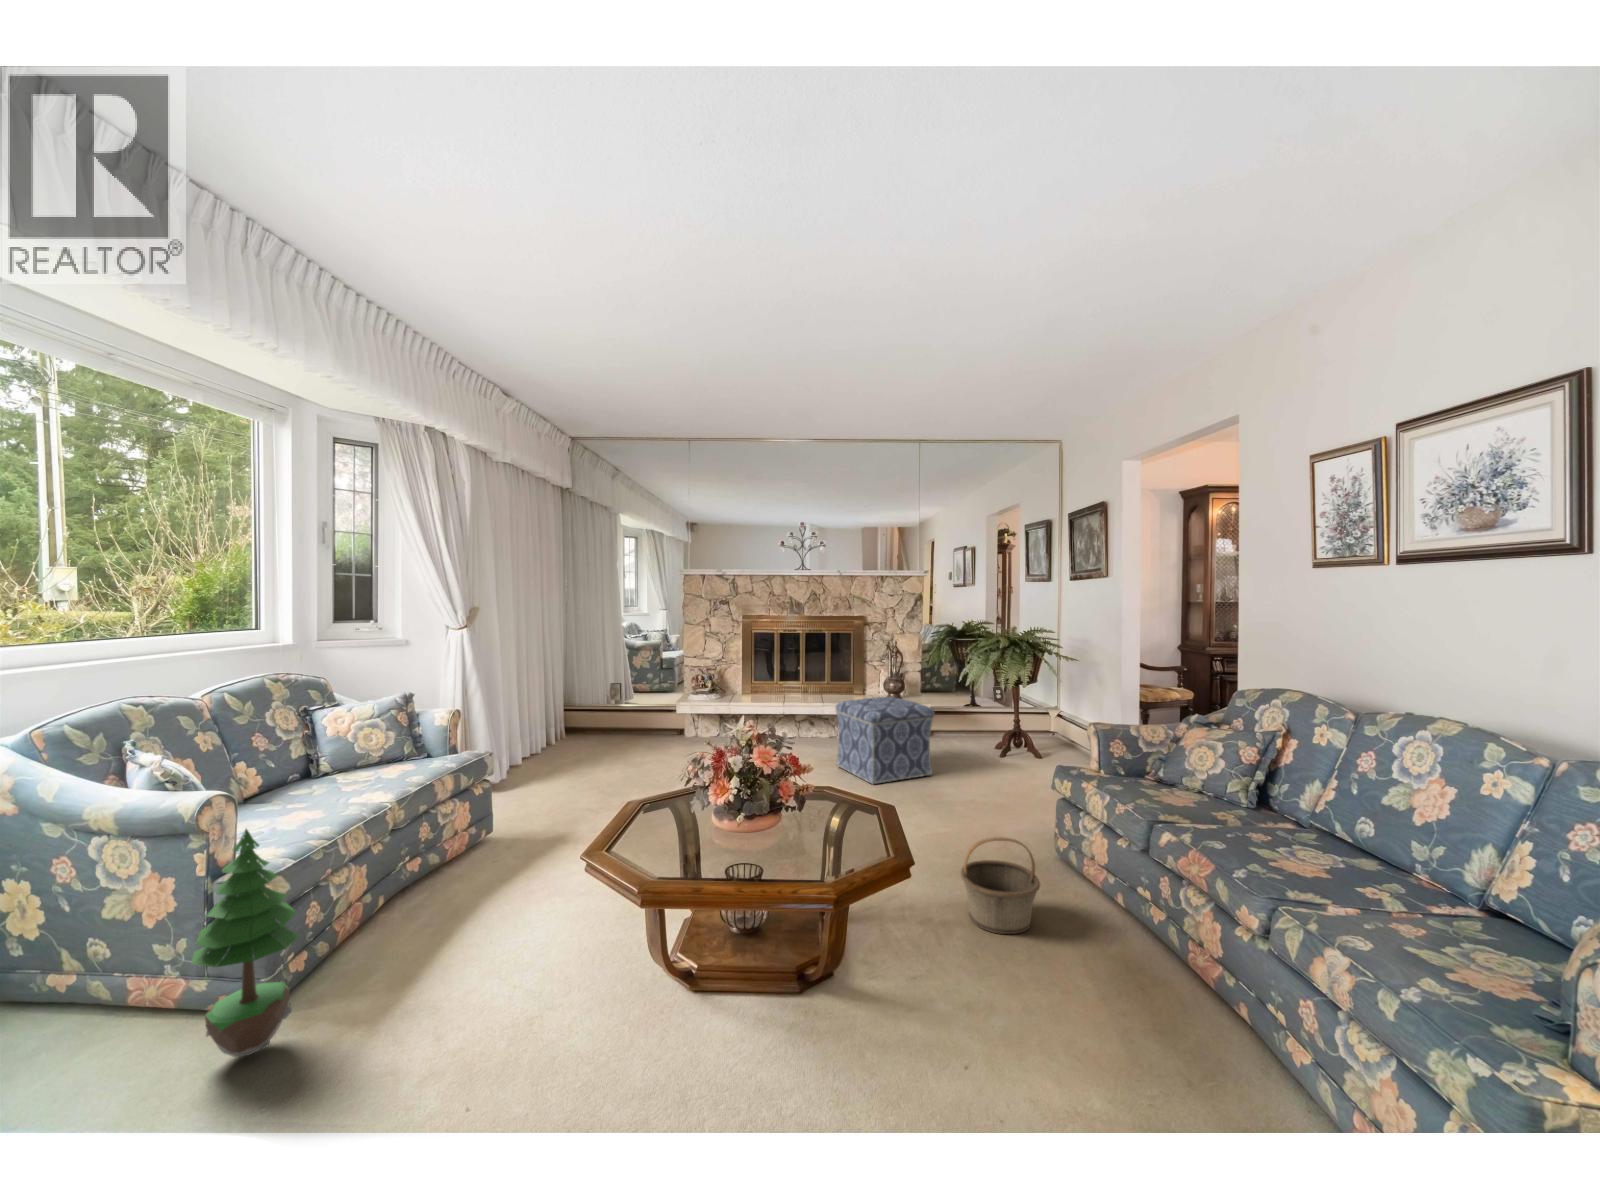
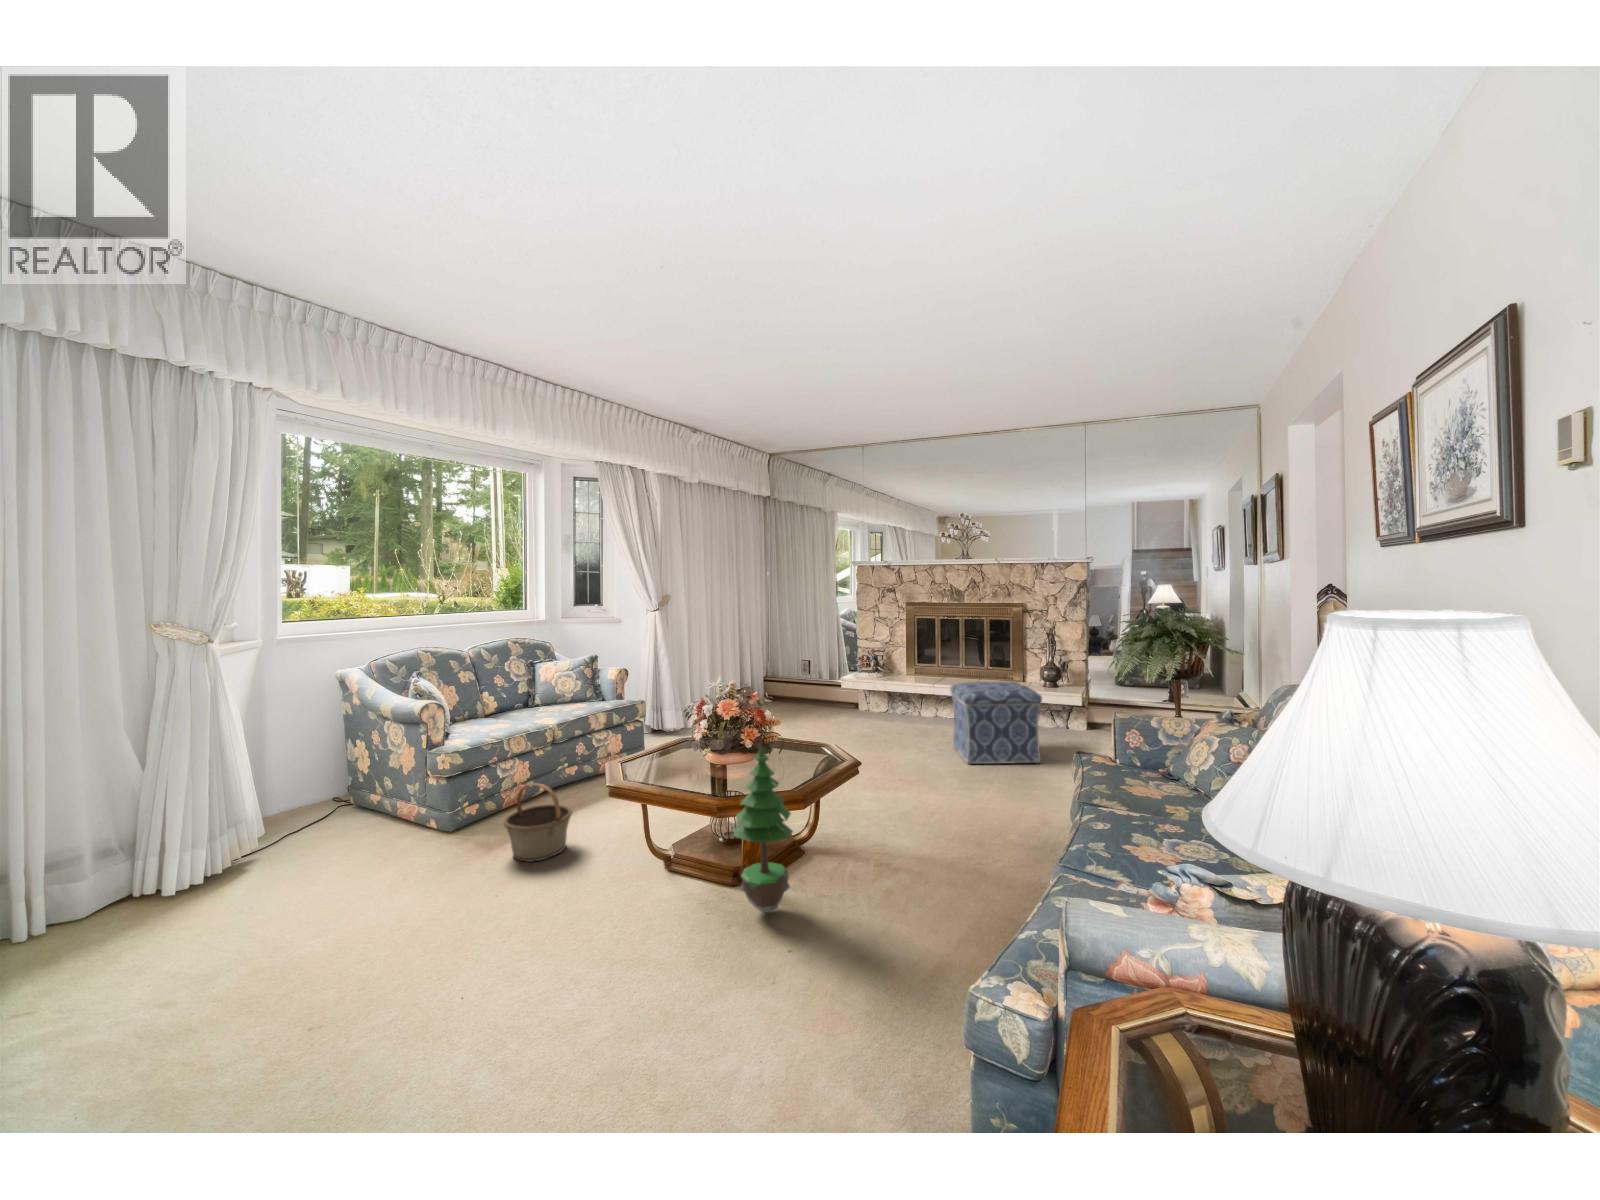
potted tree: present [191,829,299,1057] -> present [733,746,793,912]
basket: present [961,837,1040,934] -> present [503,783,572,862]

